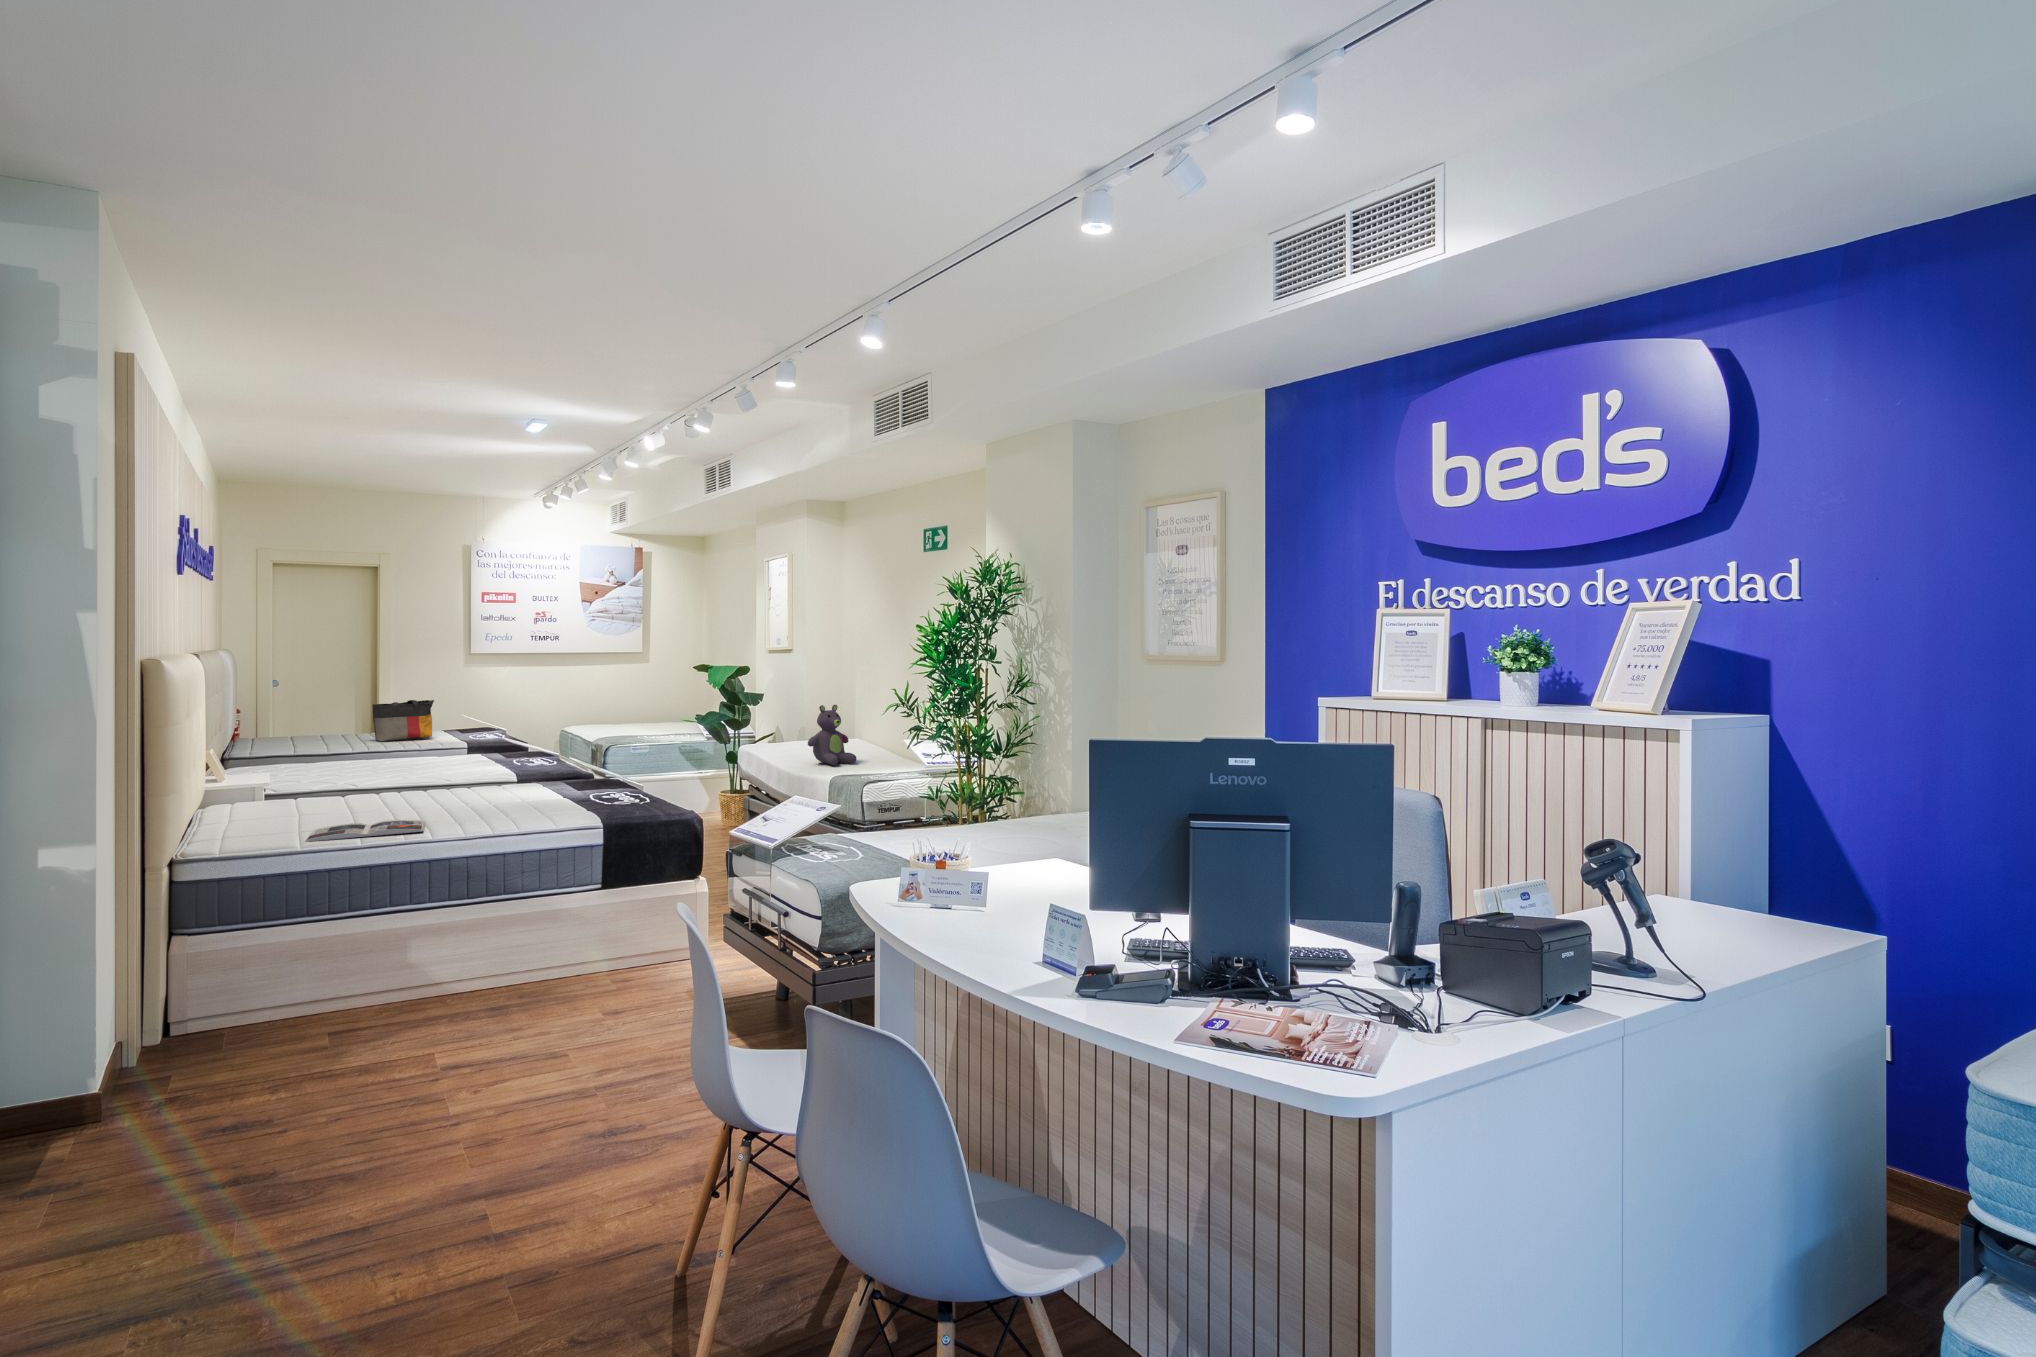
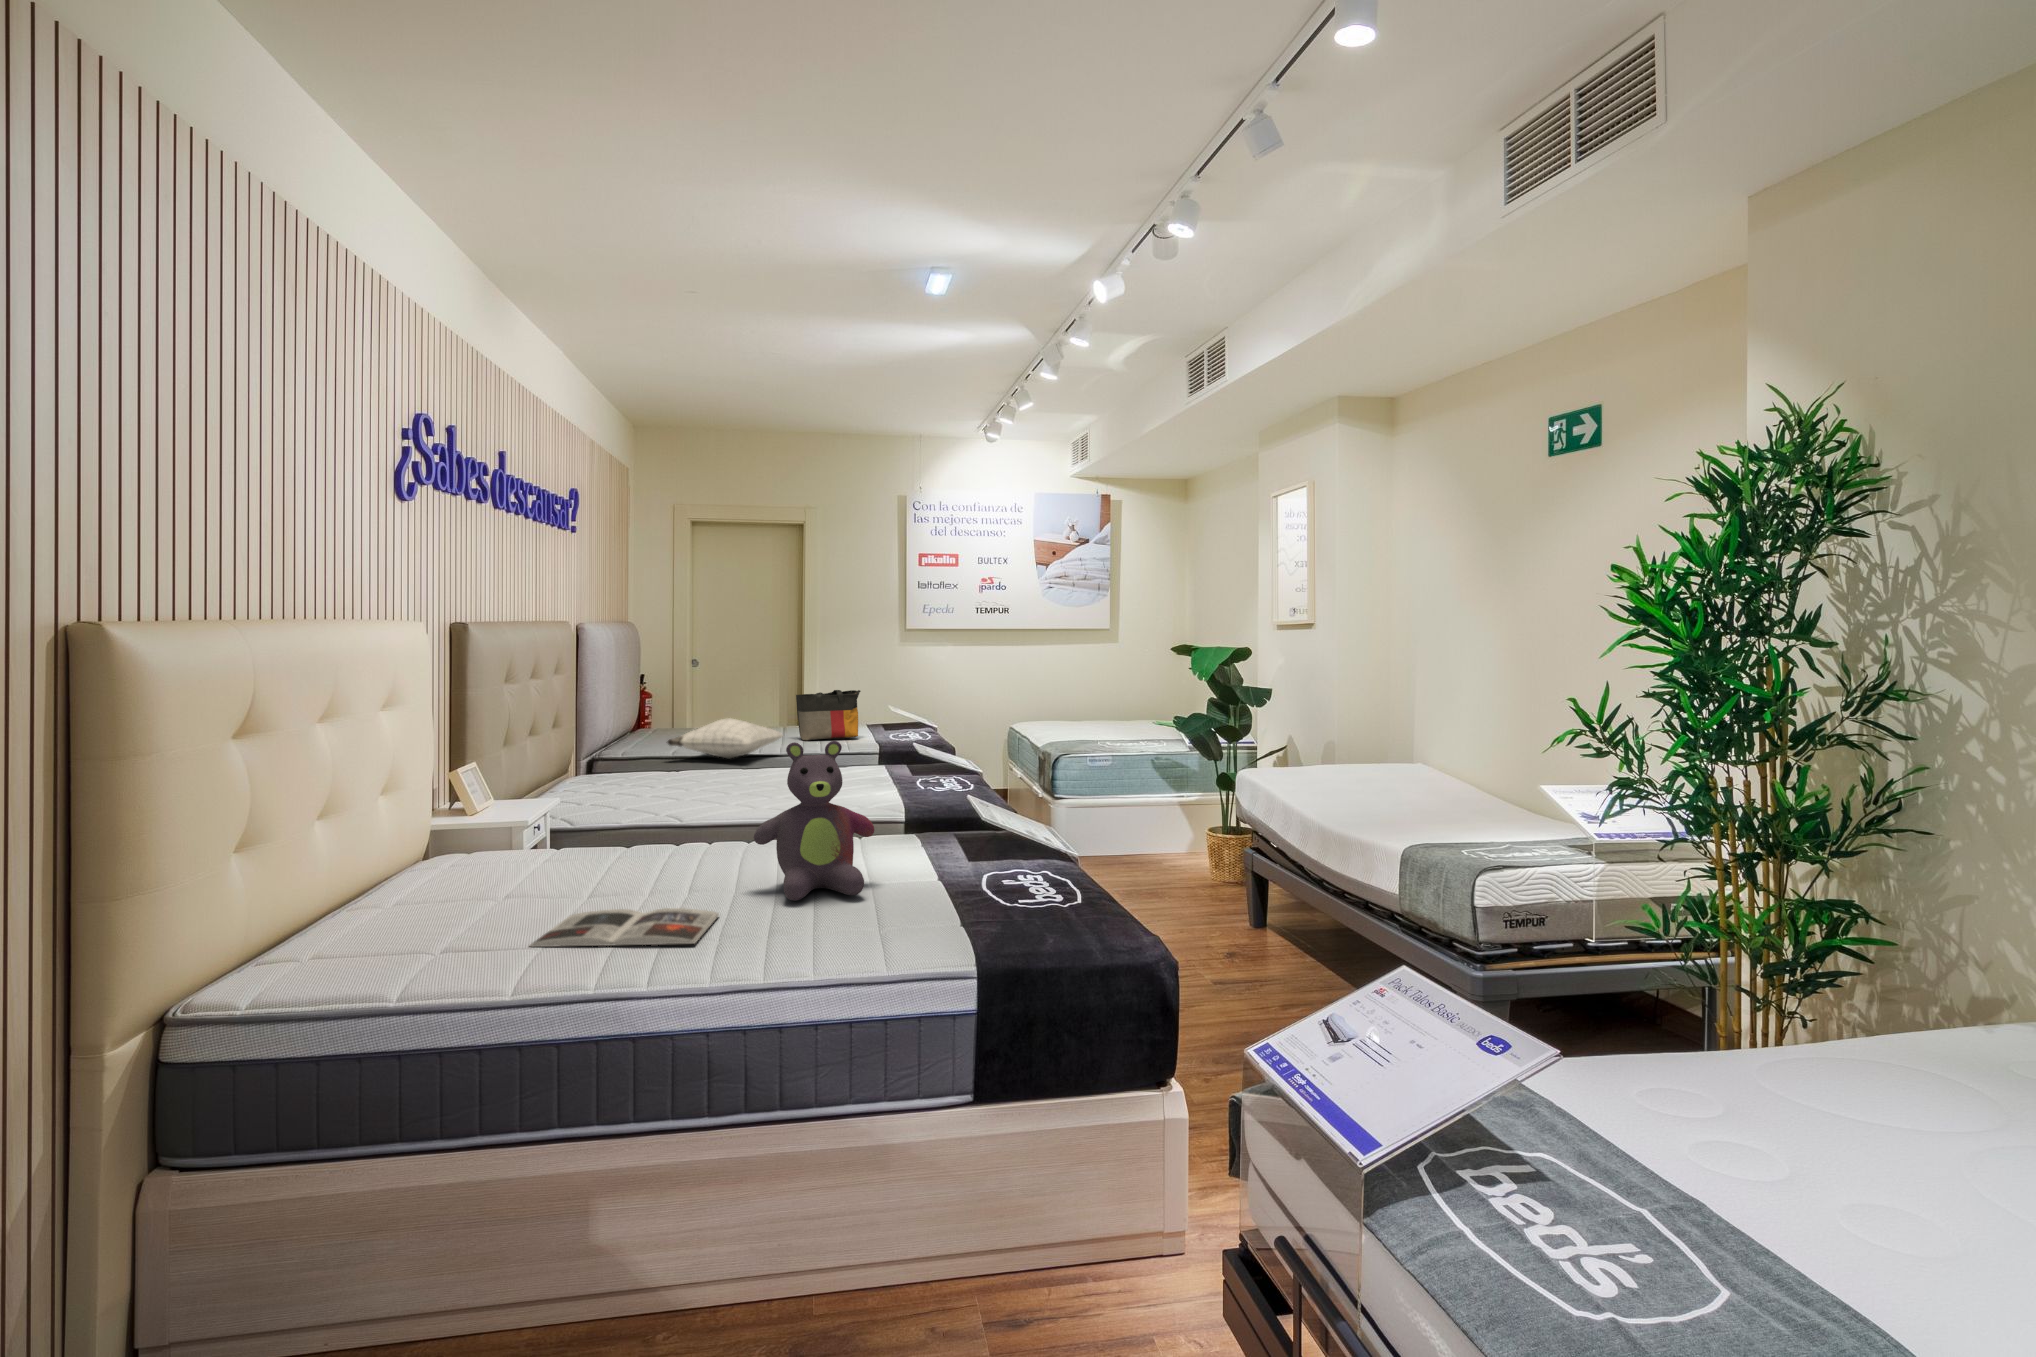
stuffed bear: present [808,705,857,765] -> present [754,741,874,901]
pillow: none [260,722,374,755] -> present [668,718,783,759]

